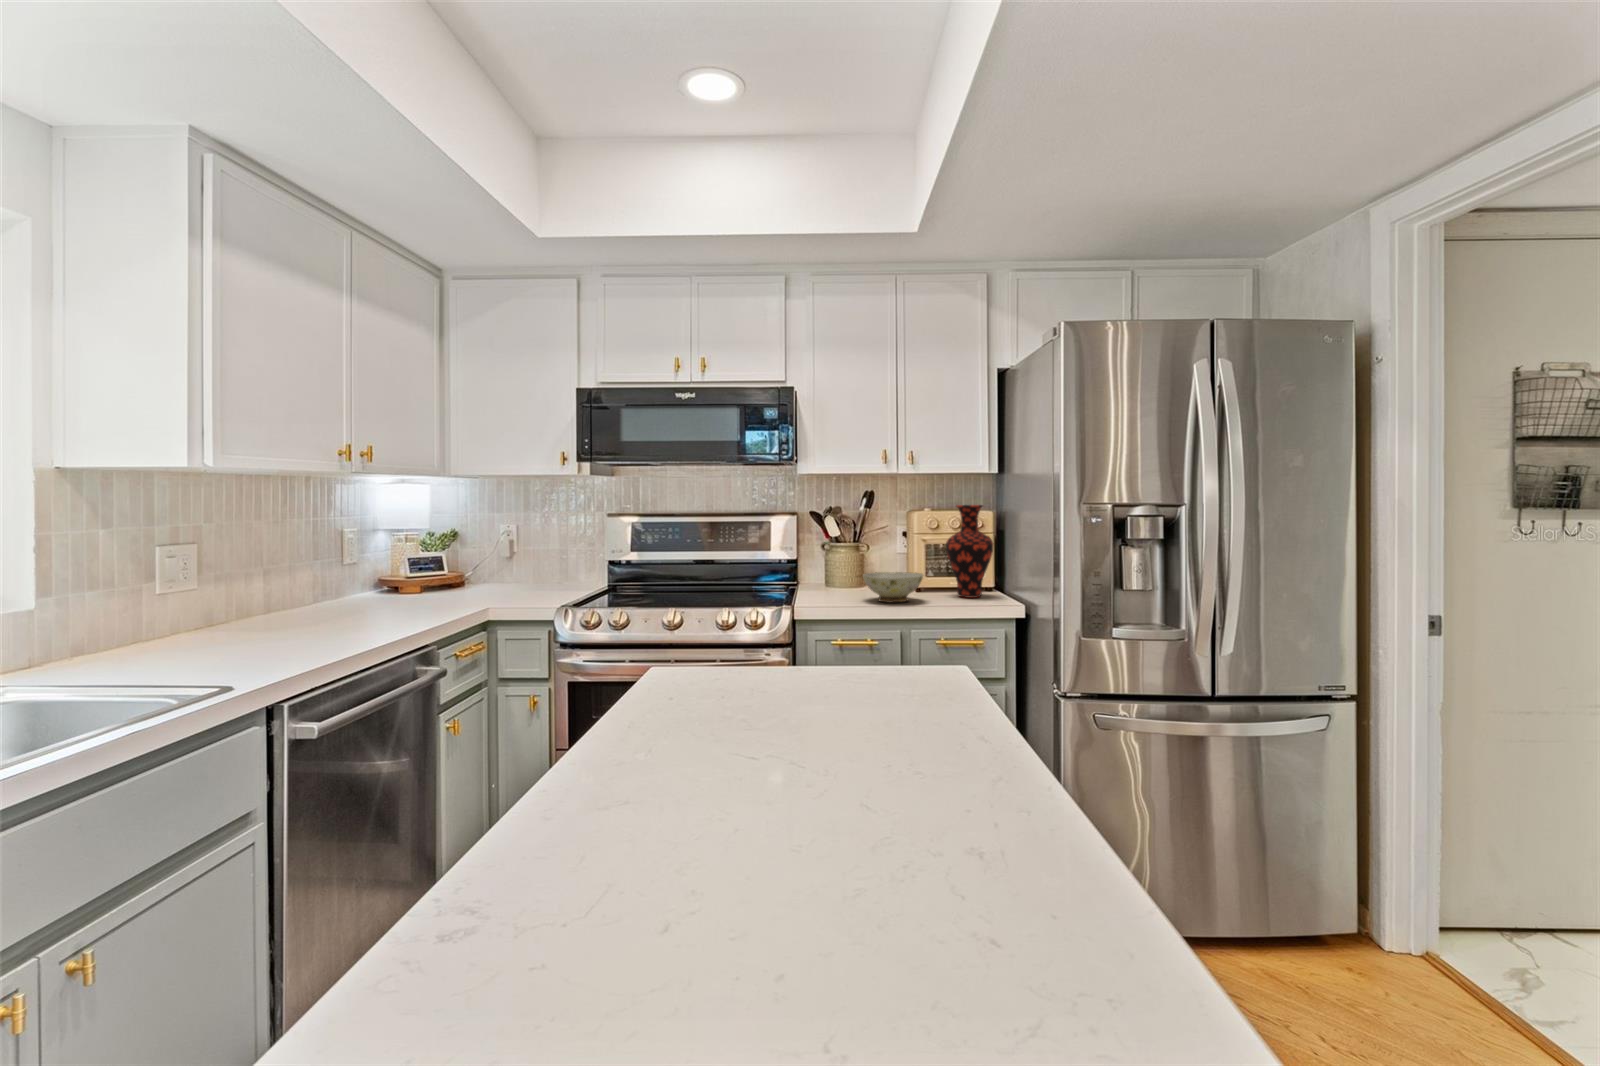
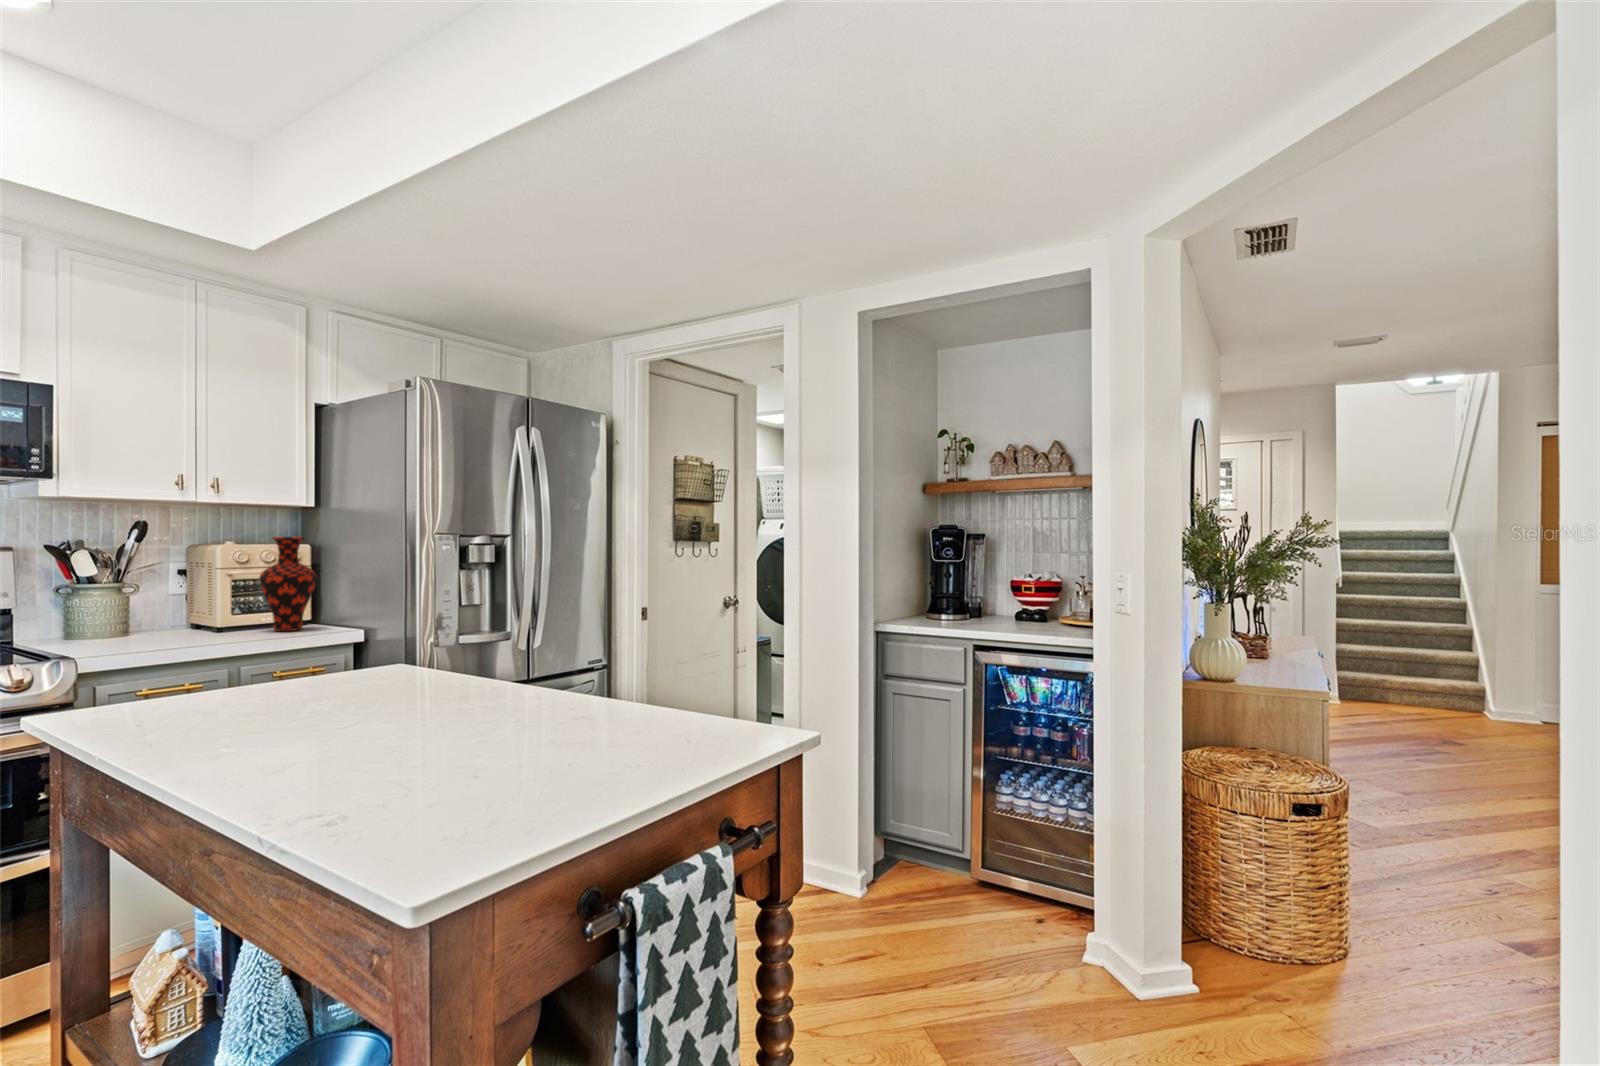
ceramic bowl: present [863,572,923,603] -> none [159,609,245,644]

